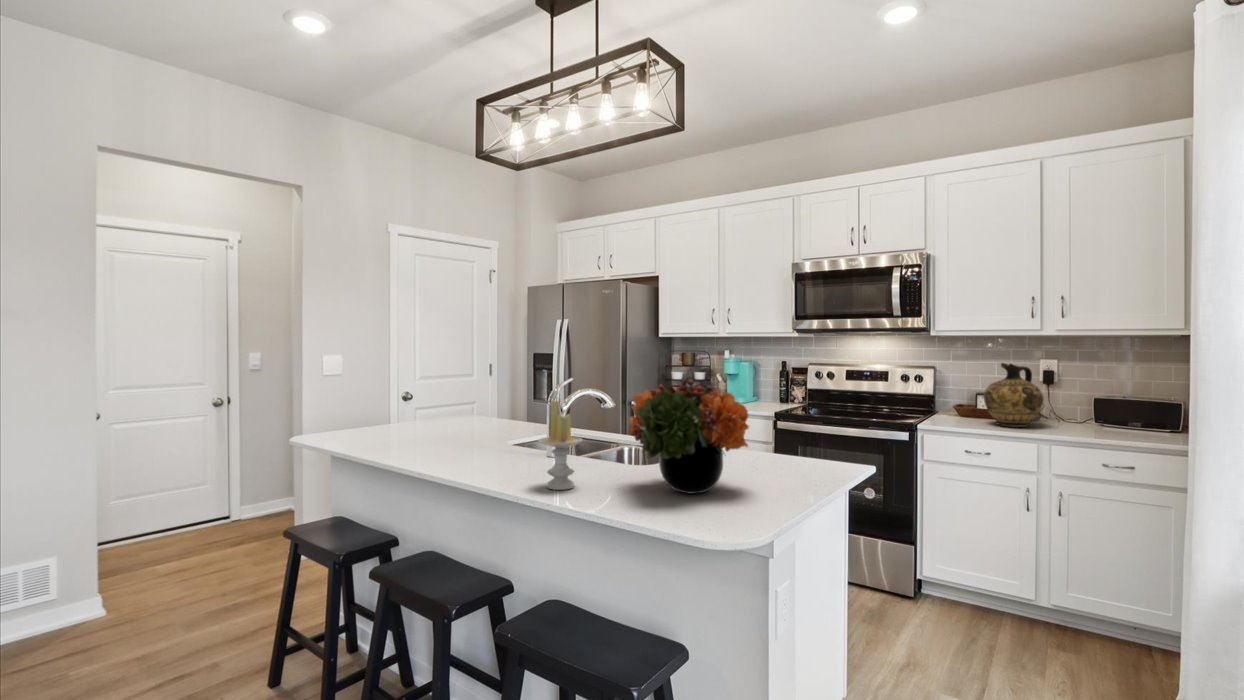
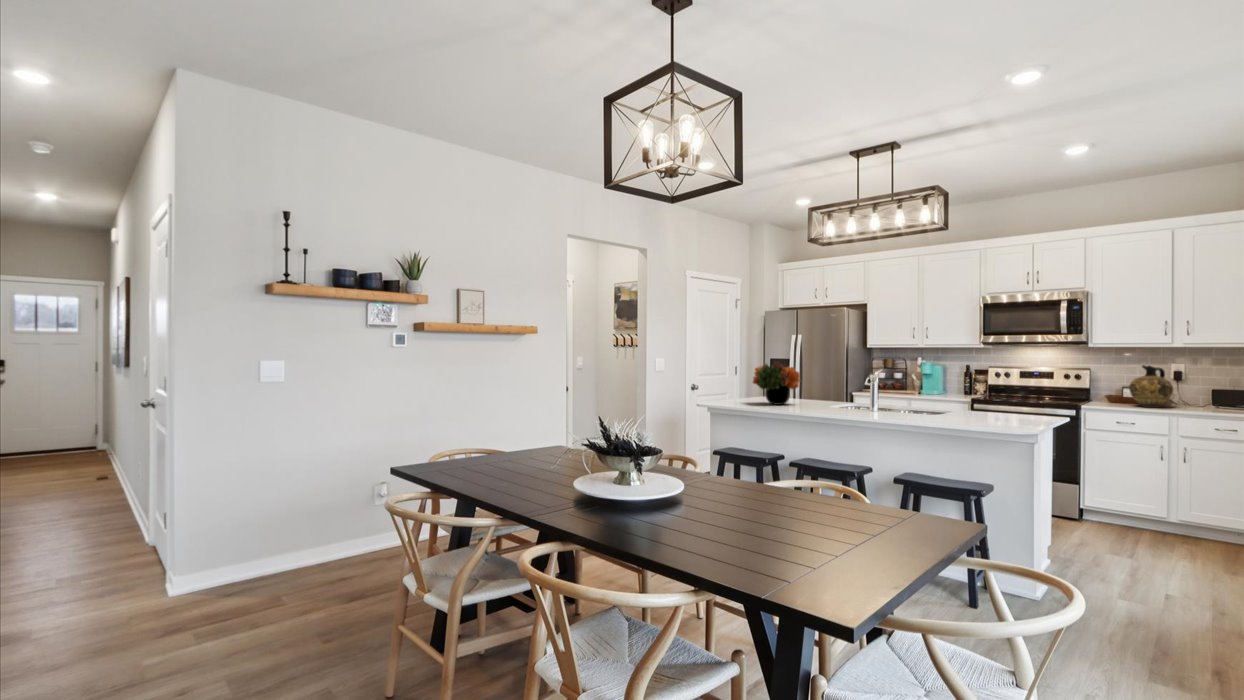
flower arrangement: present [628,378,749,493] -> present [753,362,800,405]
candle: present [538,400,583,490] -> none [891,376,916,420]

